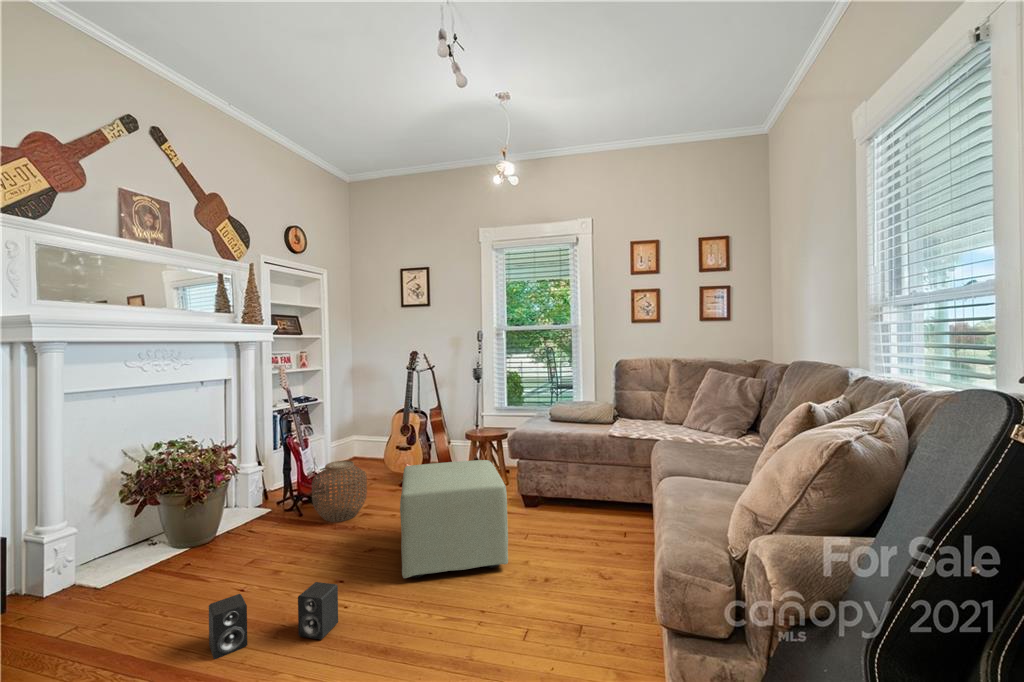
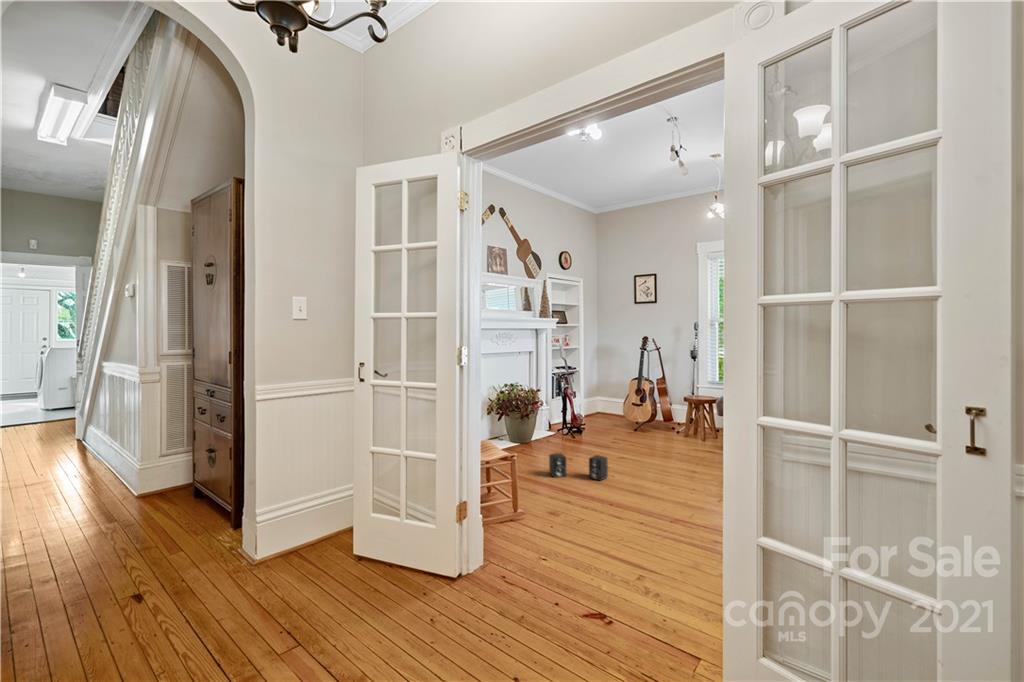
woven basket: present [312,460,367,522] -> none [581,406,614,442]
ottoman: present [400,460,508,578] -> none [640,409,709,474]

